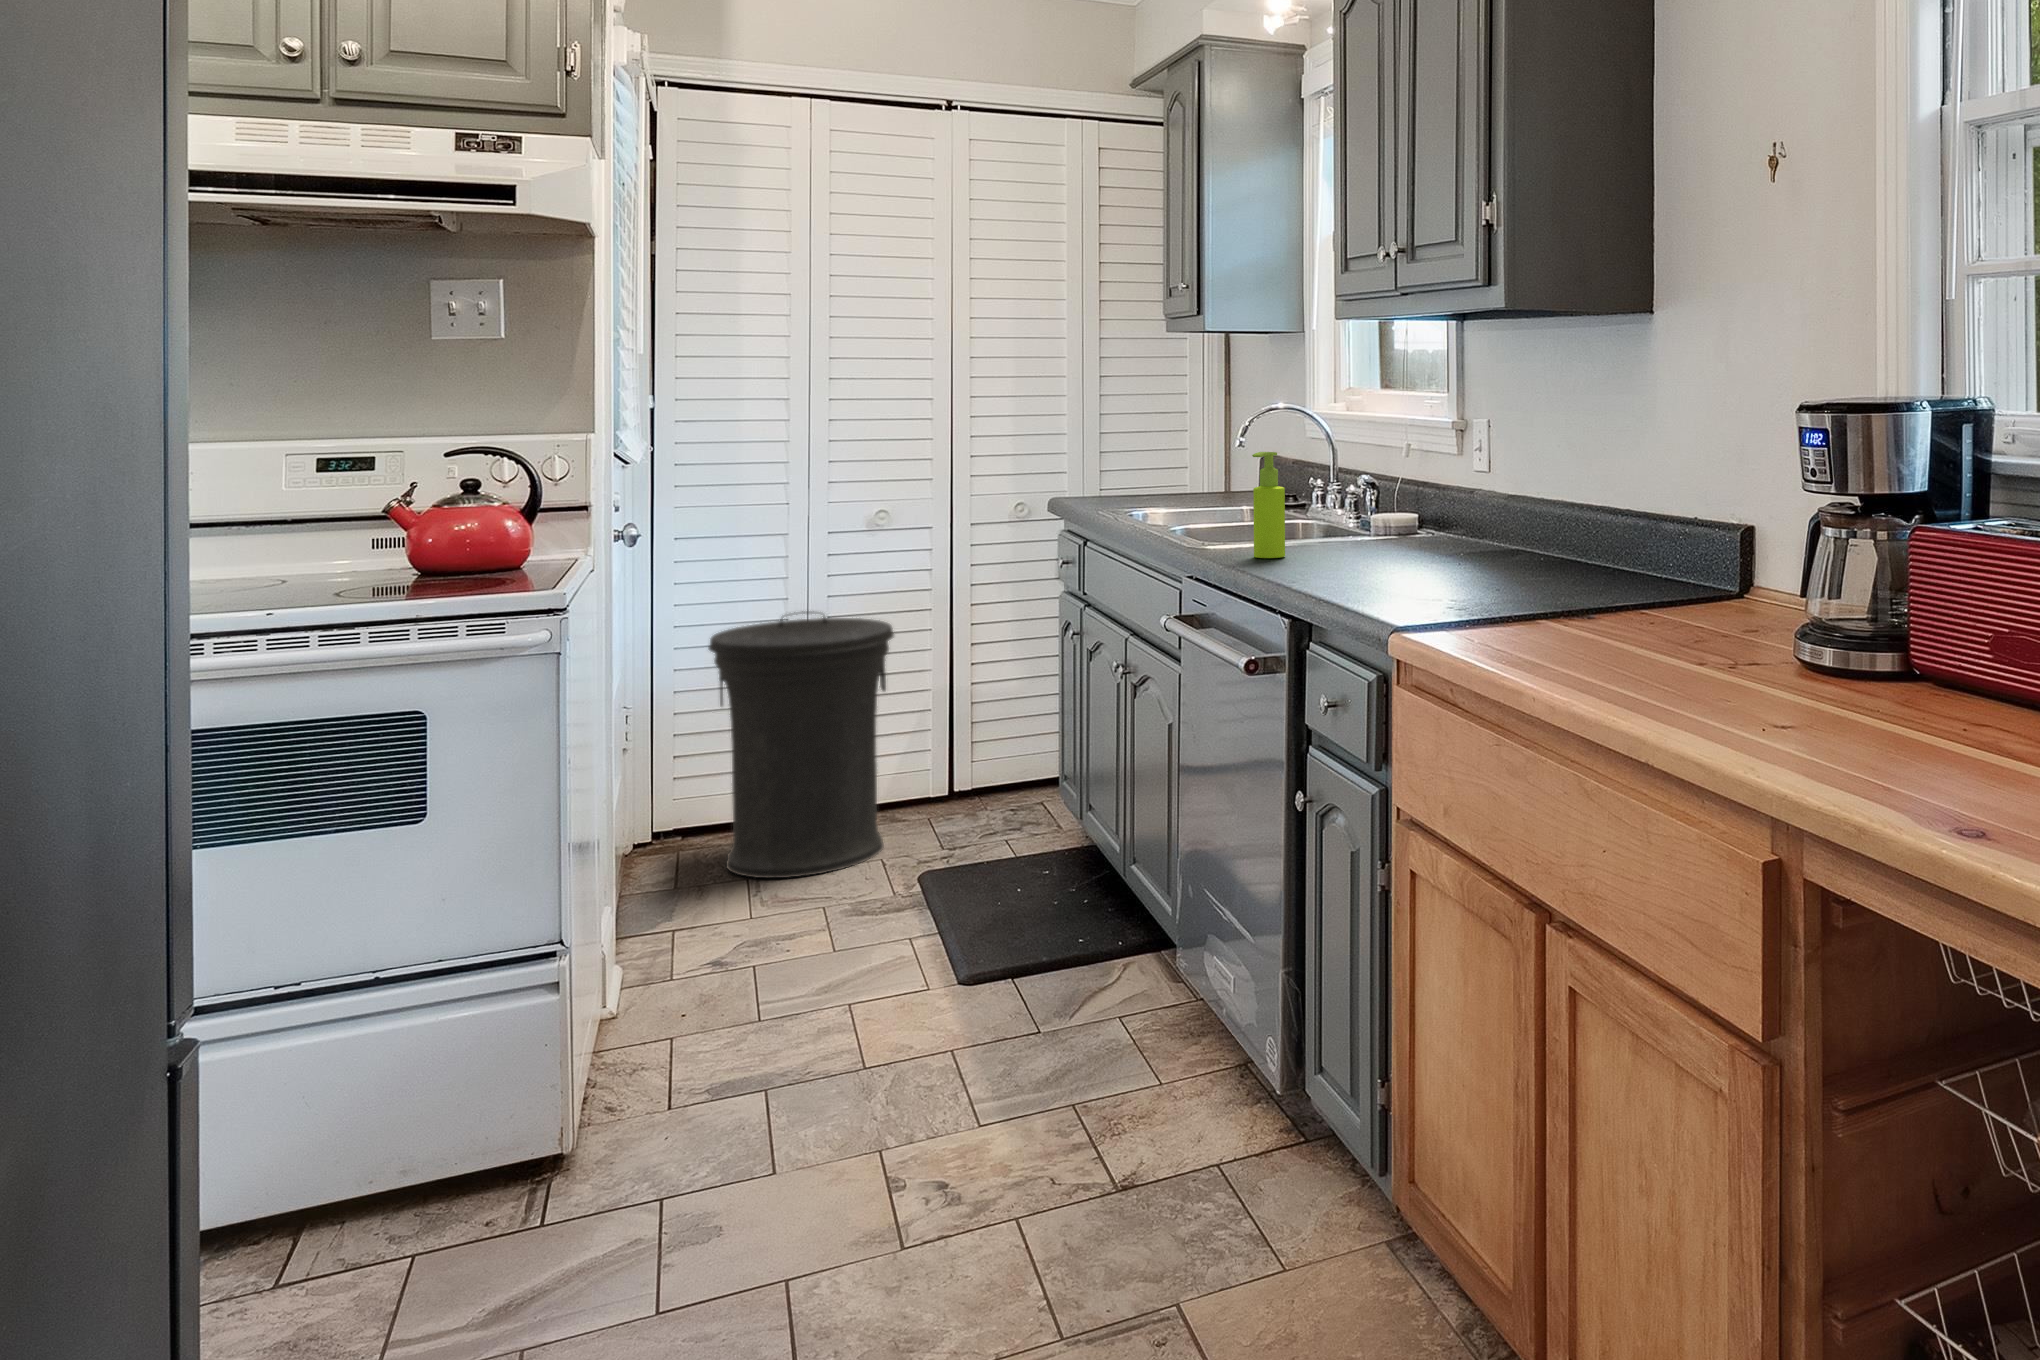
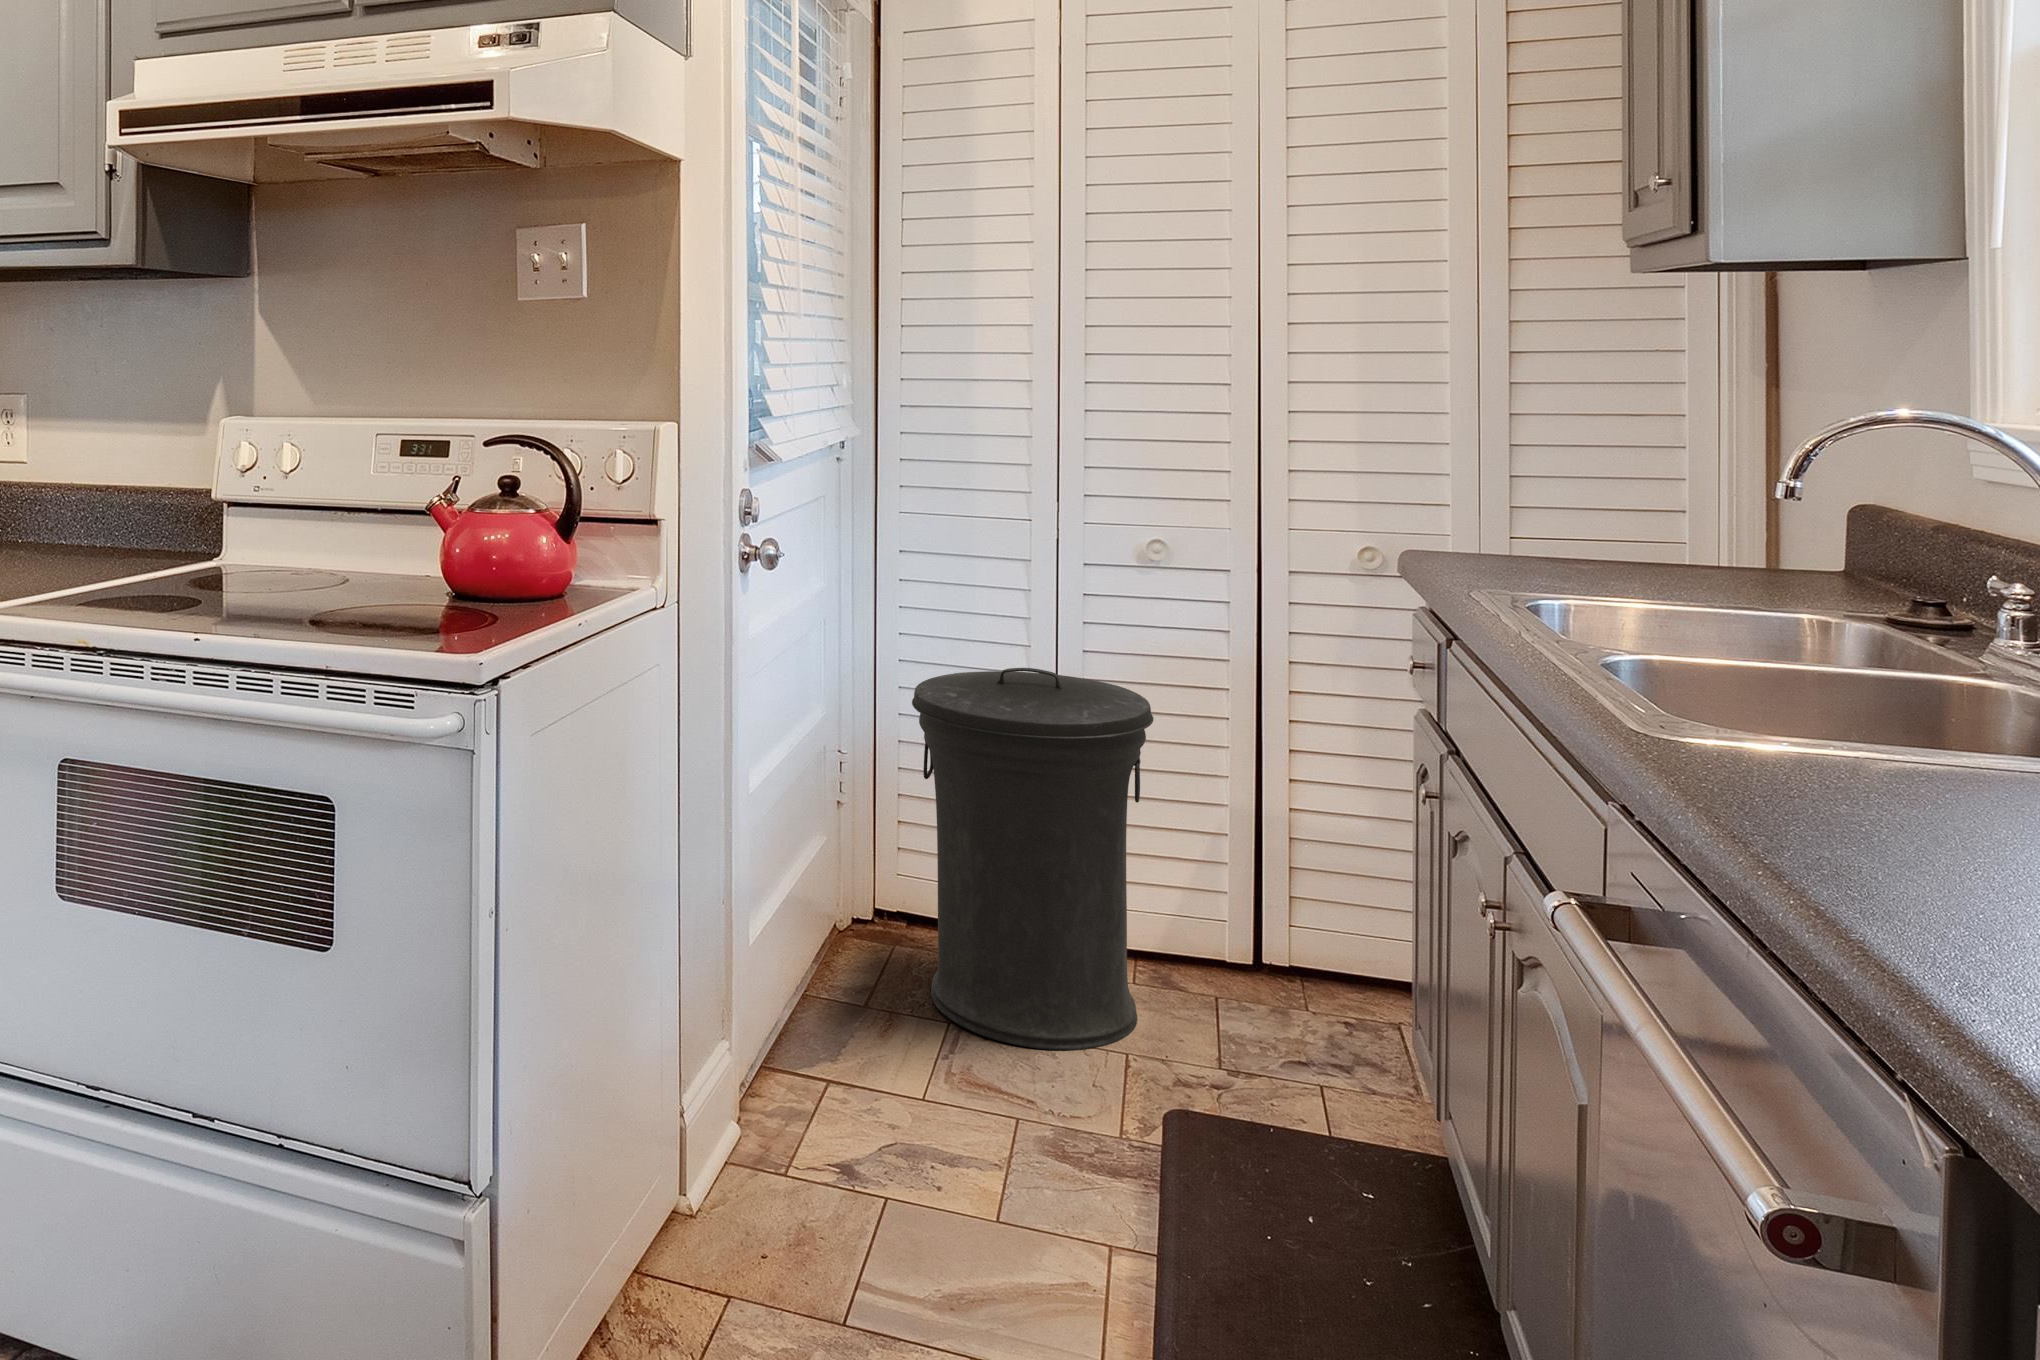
soap dispenser: present [1252,452,1285,558] -> none [1816,538,1941,844]

